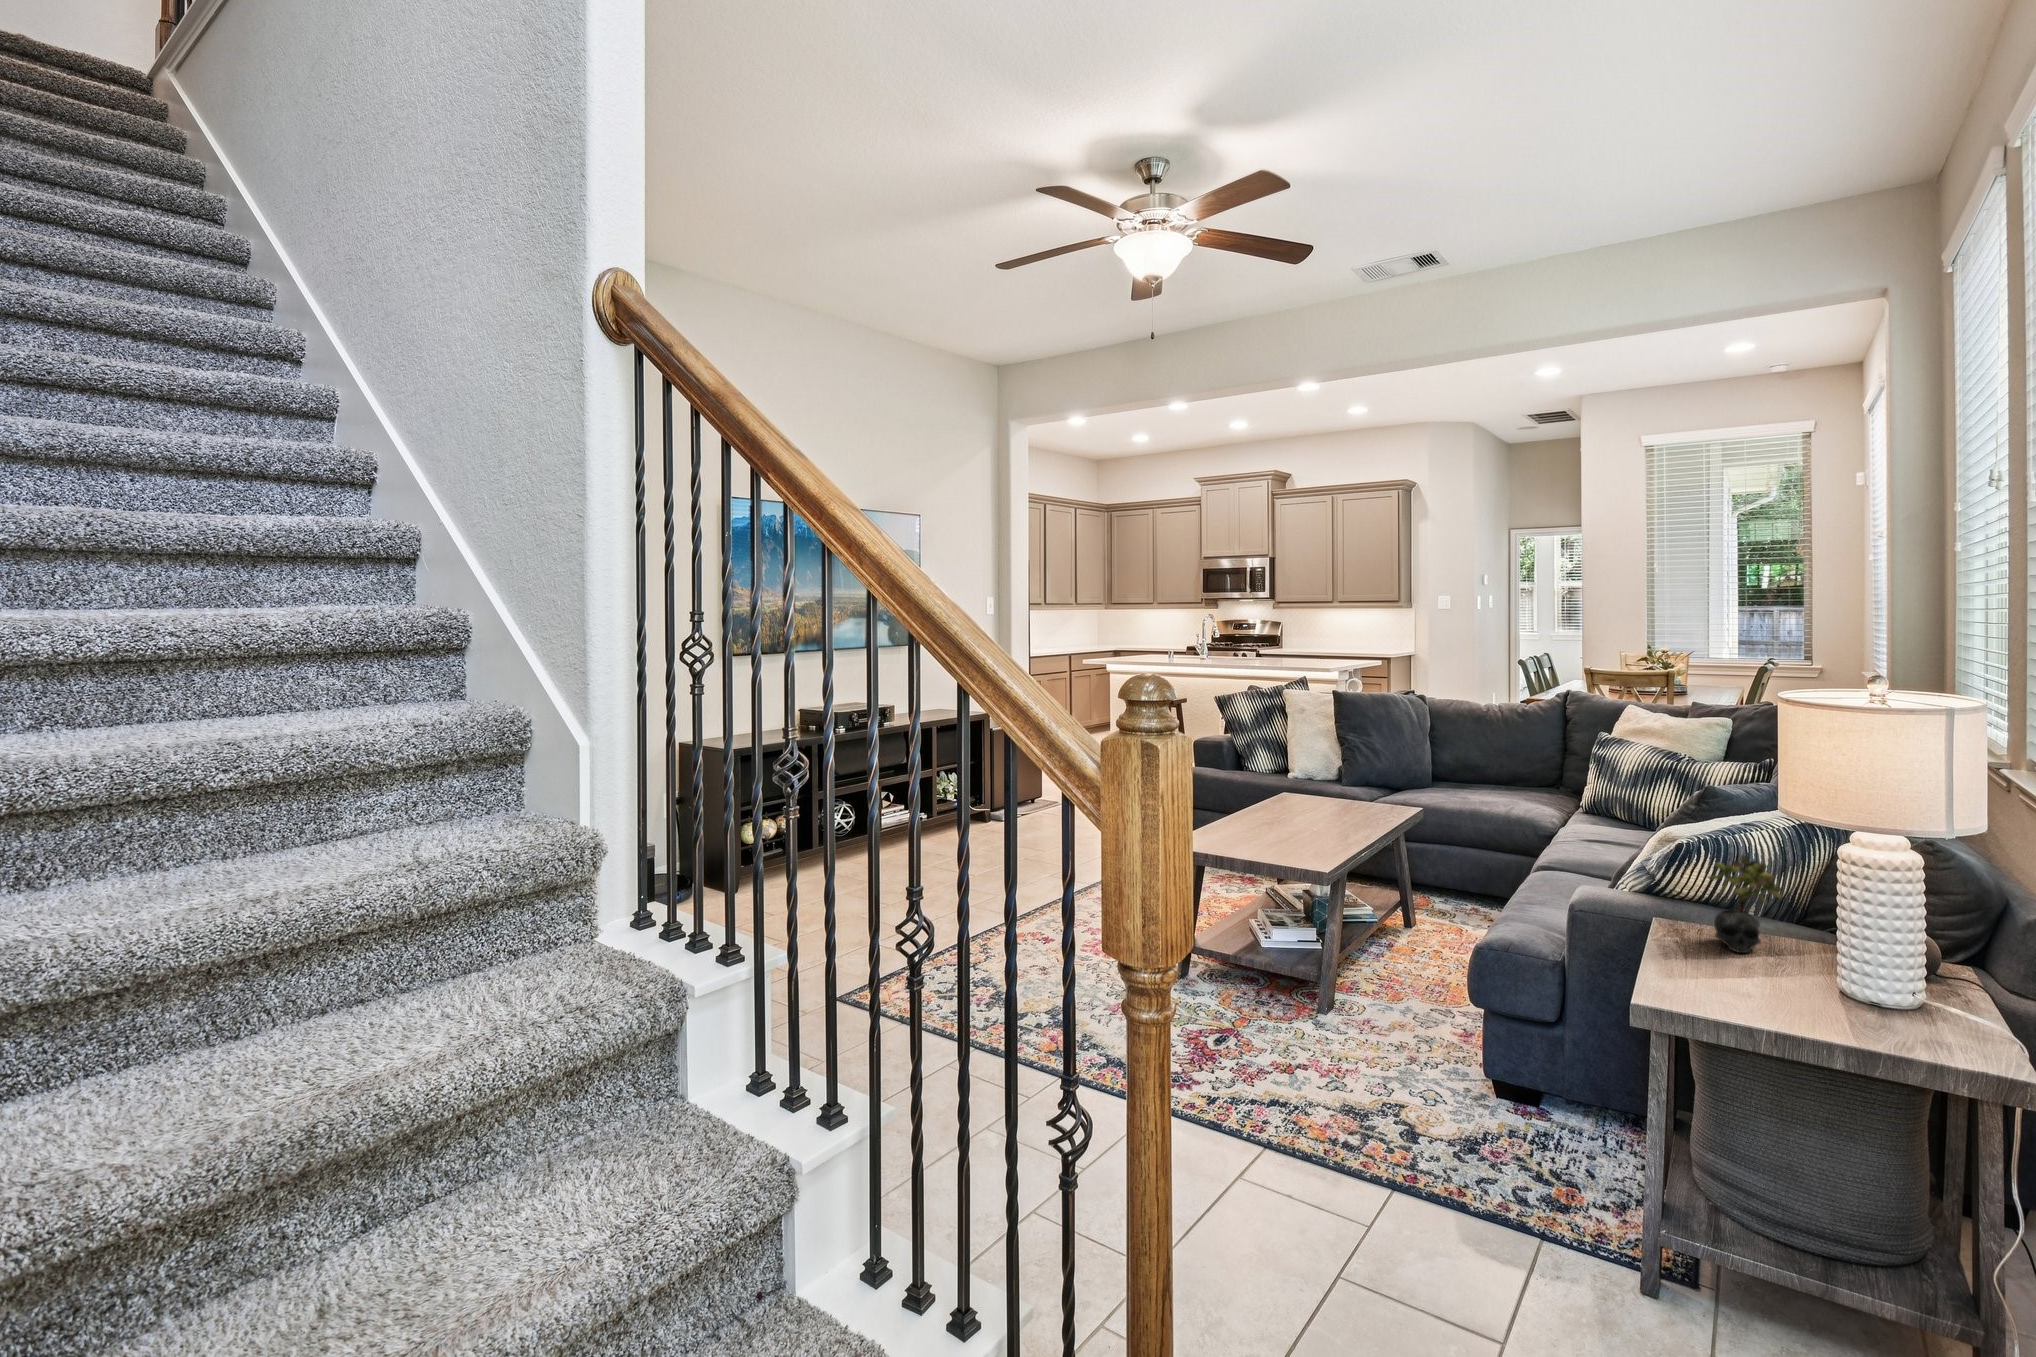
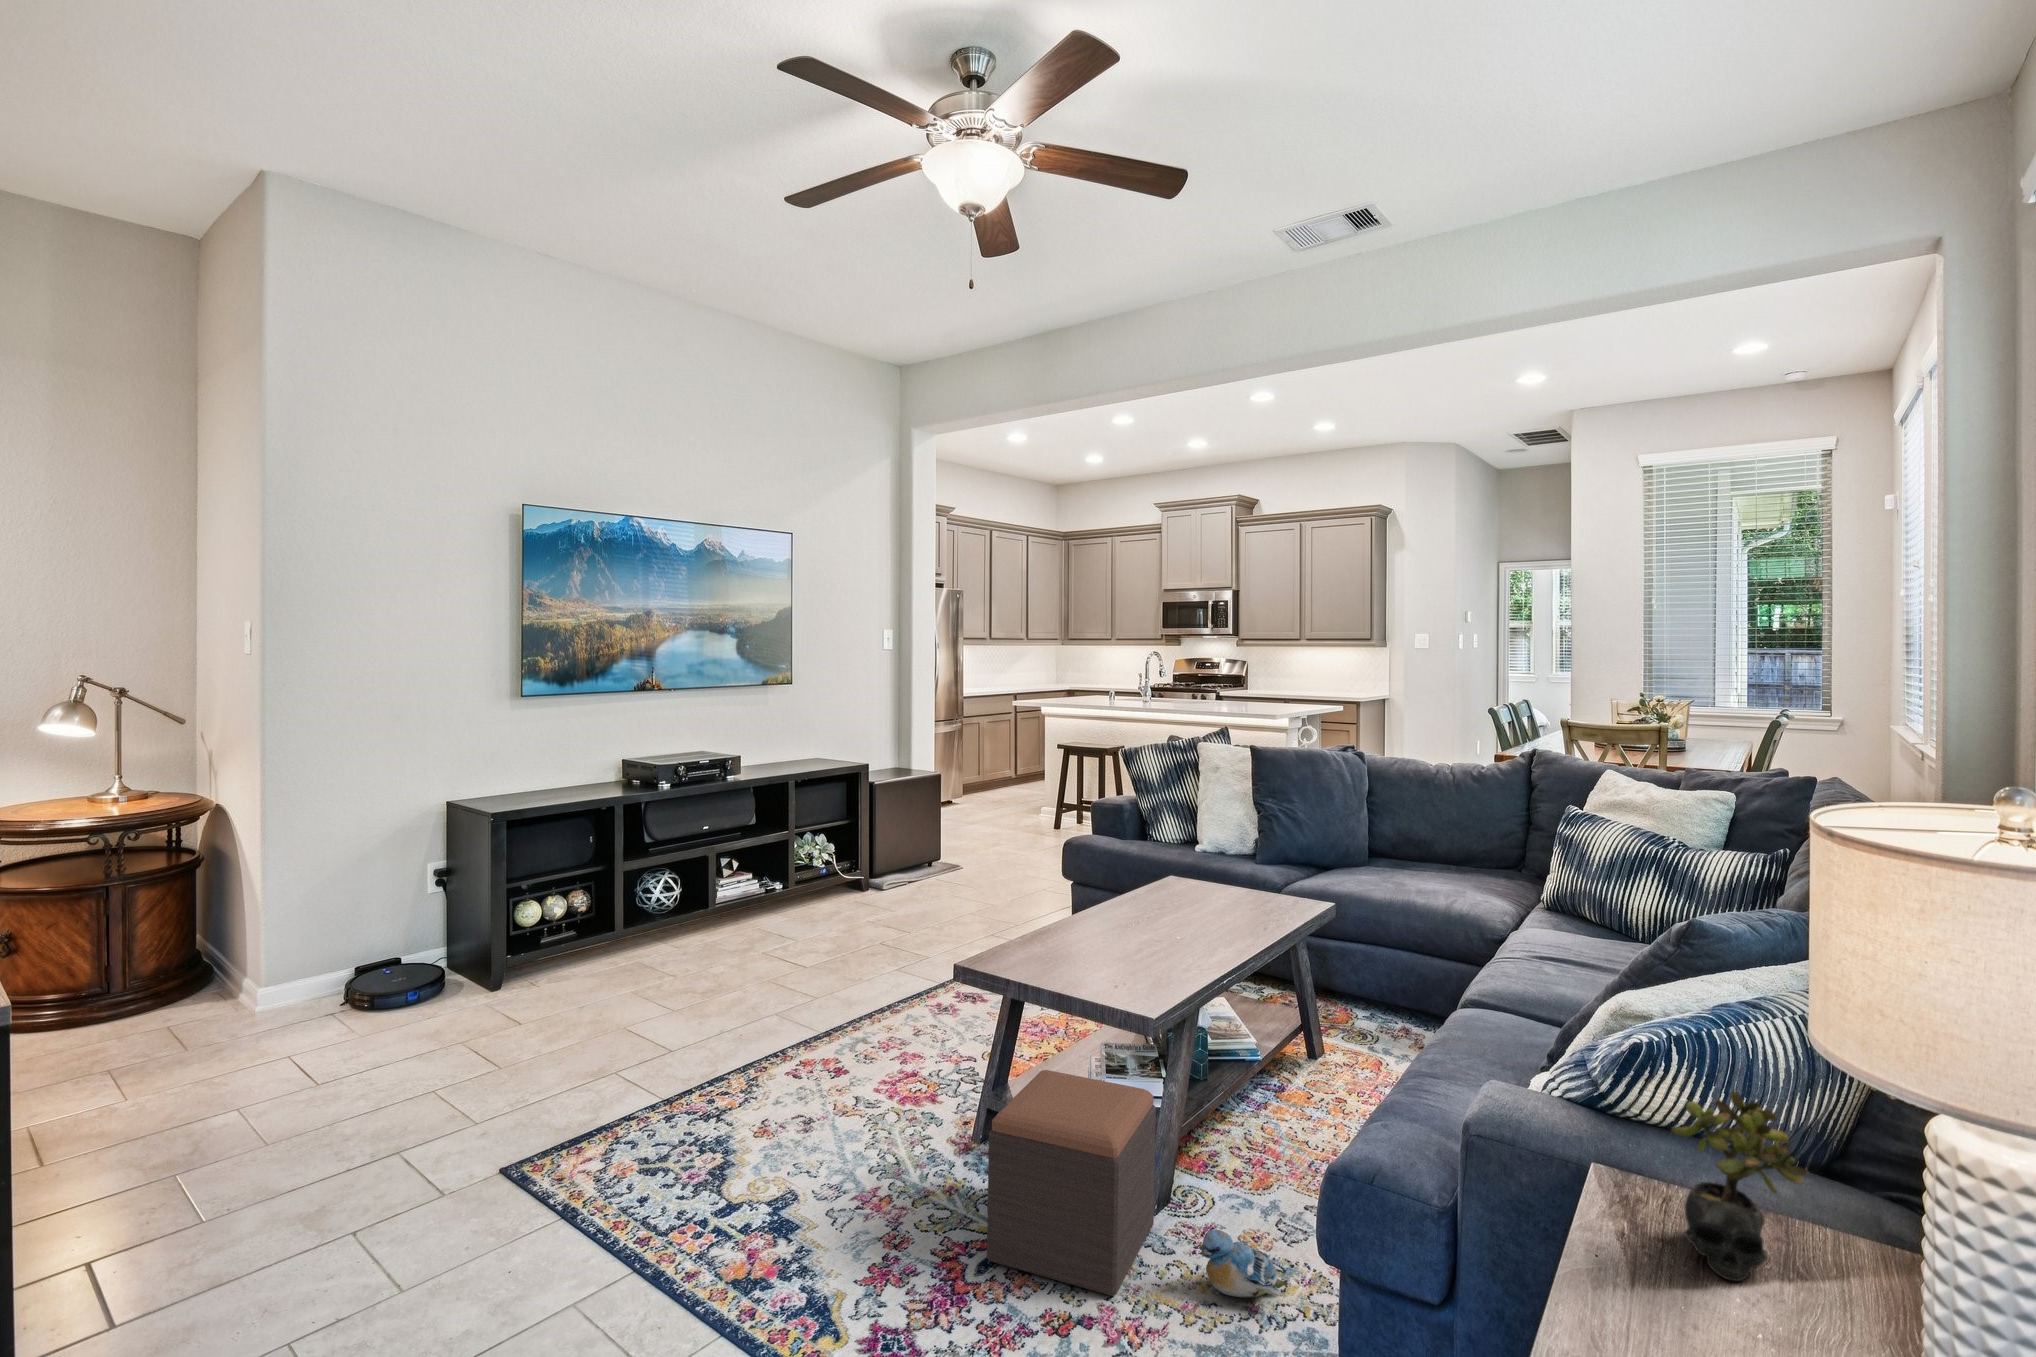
footstool: none [1218,915,1327,1054] -> present [987,1070,1156,1296]
plush toy: none [1371,1009,1432,1052] -> present [1199,1229,1287,1298]

